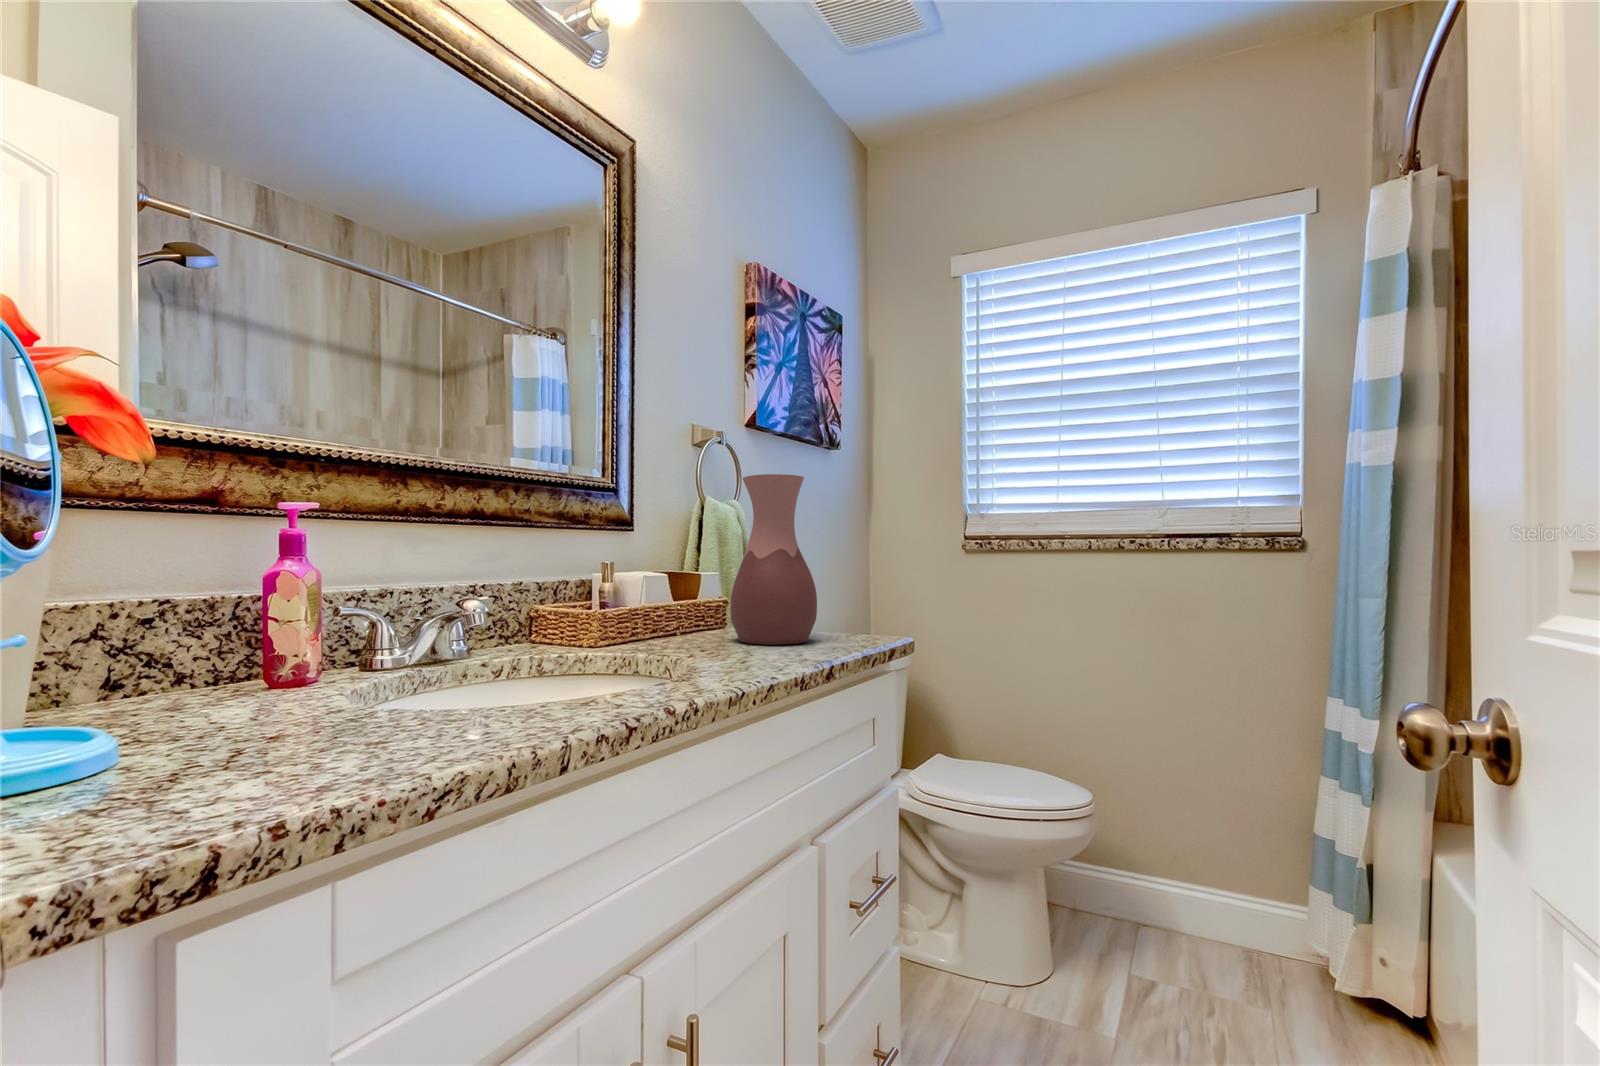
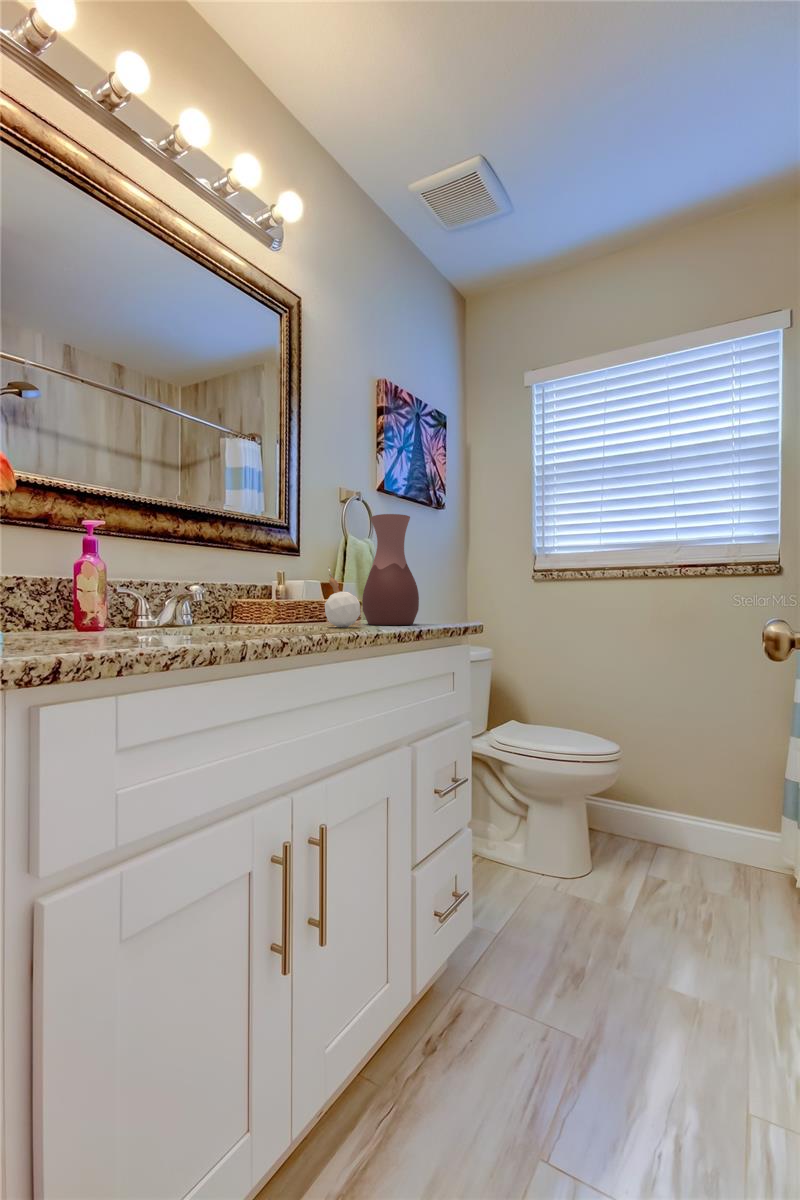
candle: none [677,559,734,656] -> present [325,567,360,627]

